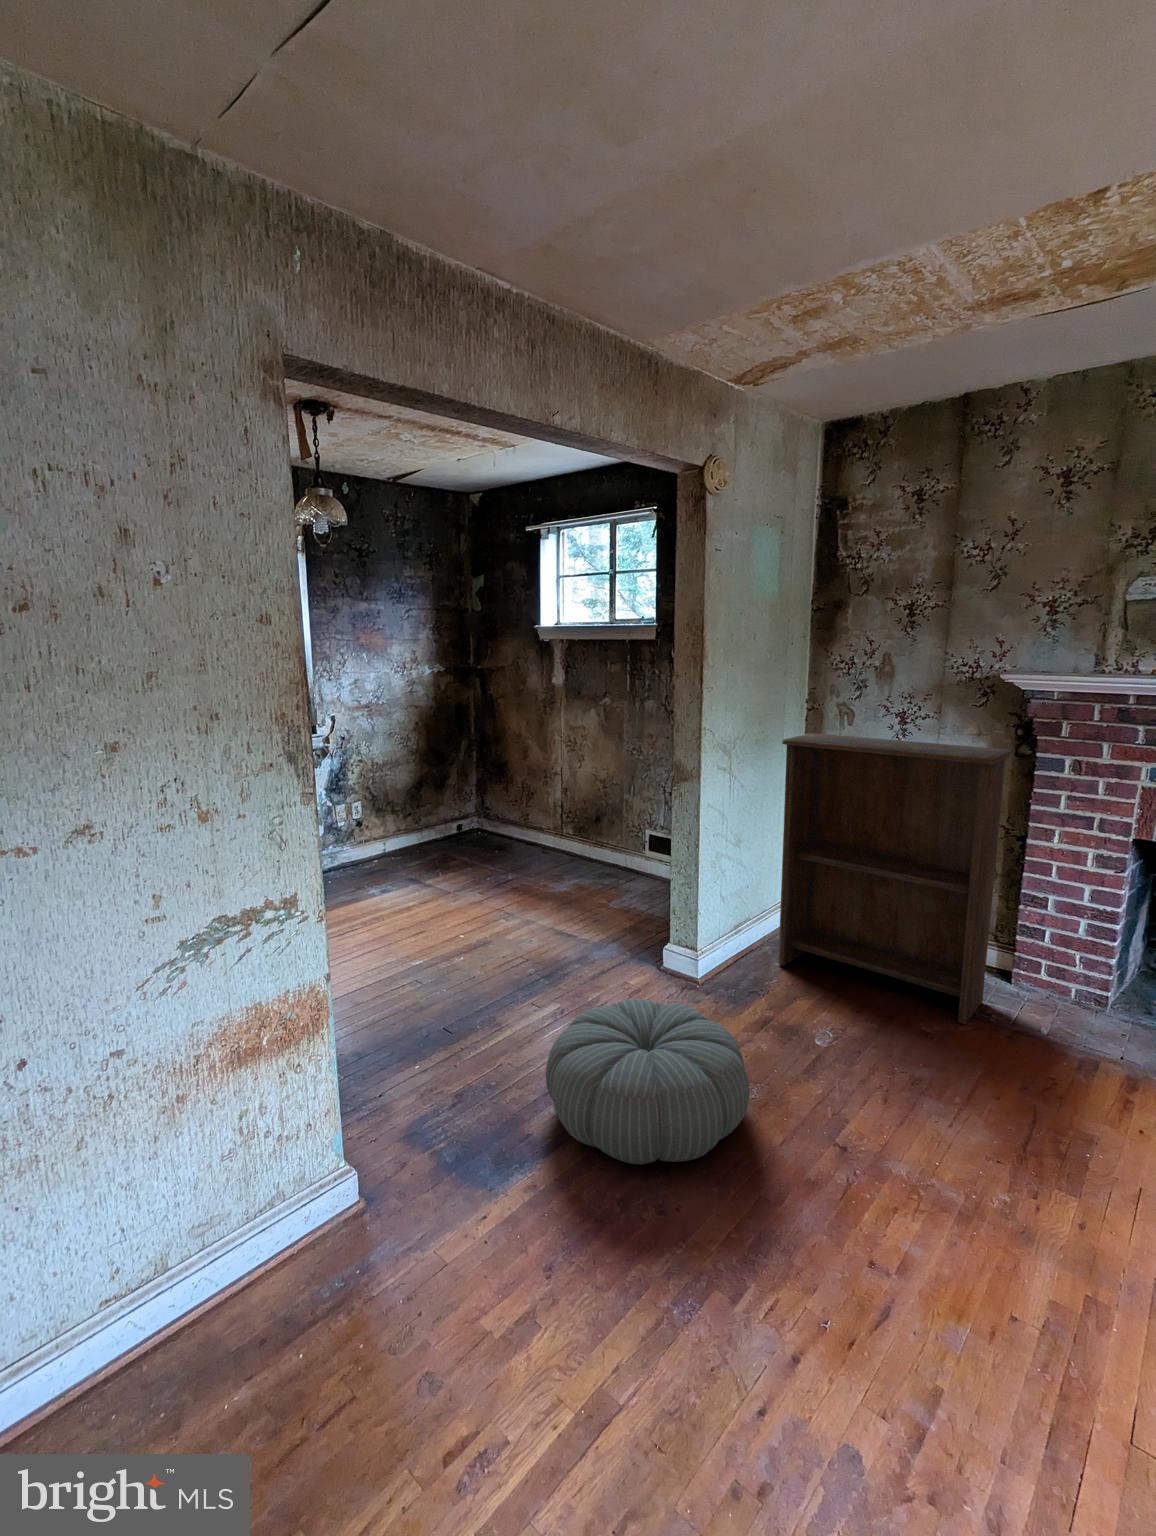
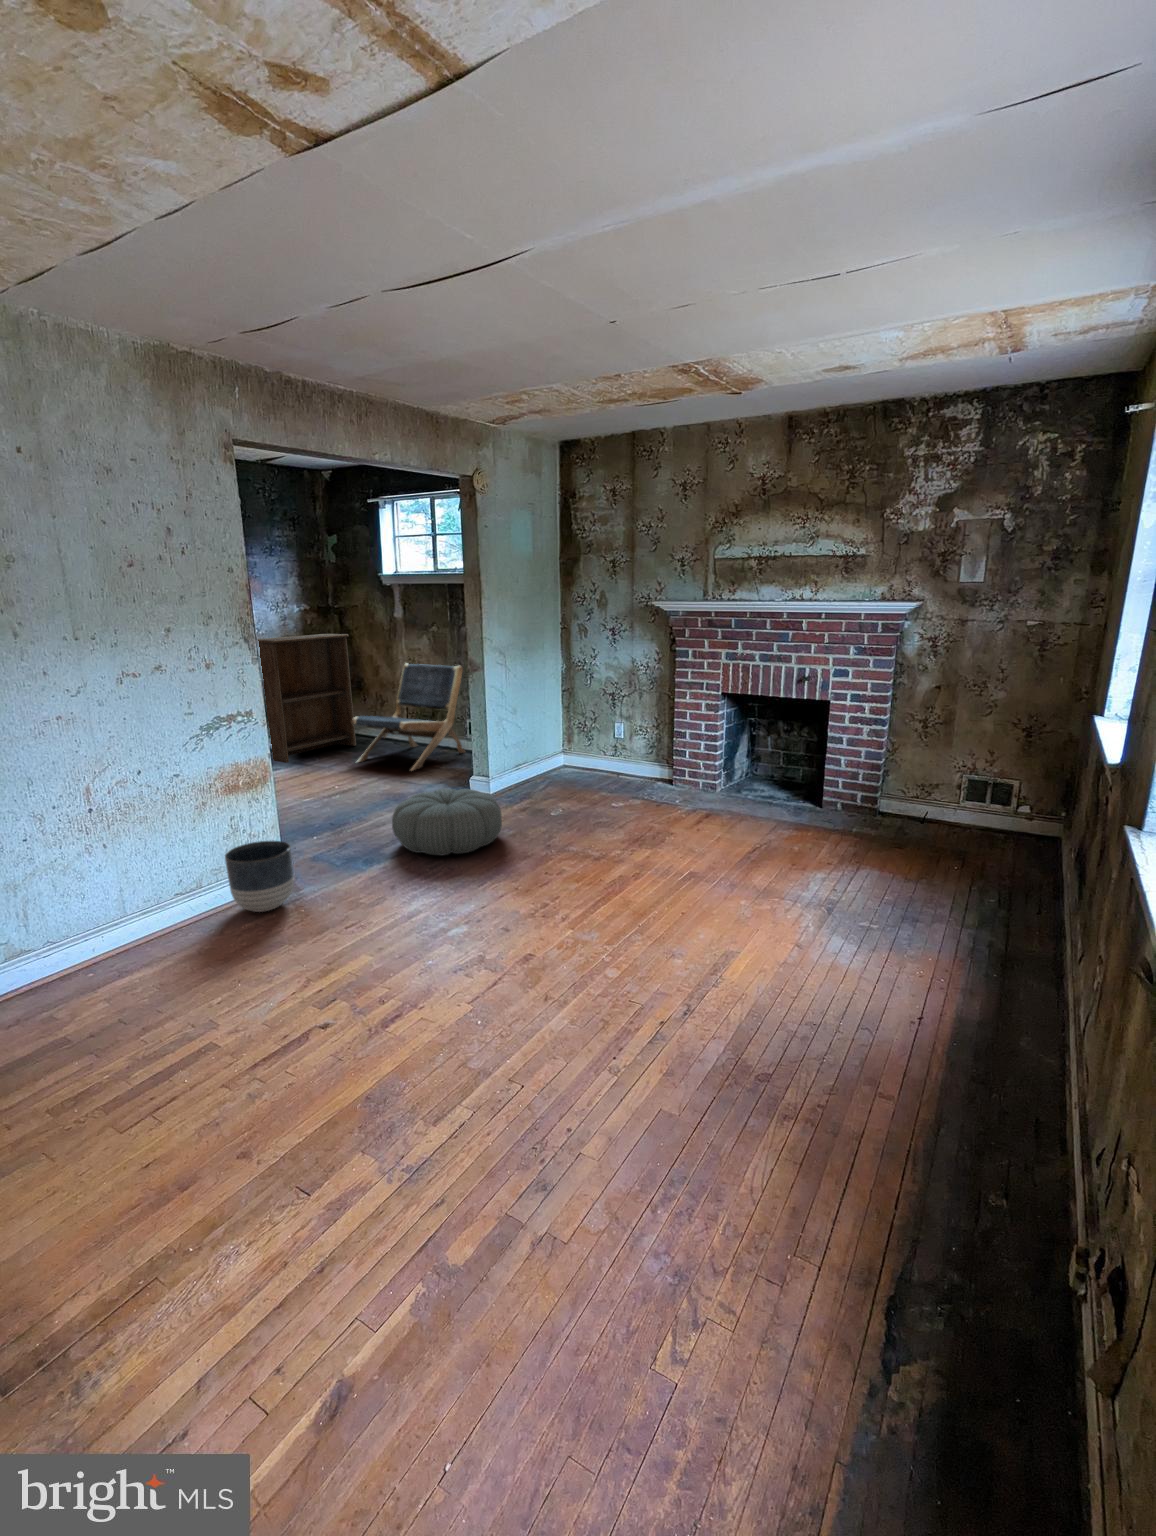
bookshelf: present [778,733,1012,1024] -> present [258,634,356,763]
lounge chair: none [489,744,644,907] -> present [352,663,465,771]
planter: none [206,1162,348,1349] -> present [225,841,294,912]

